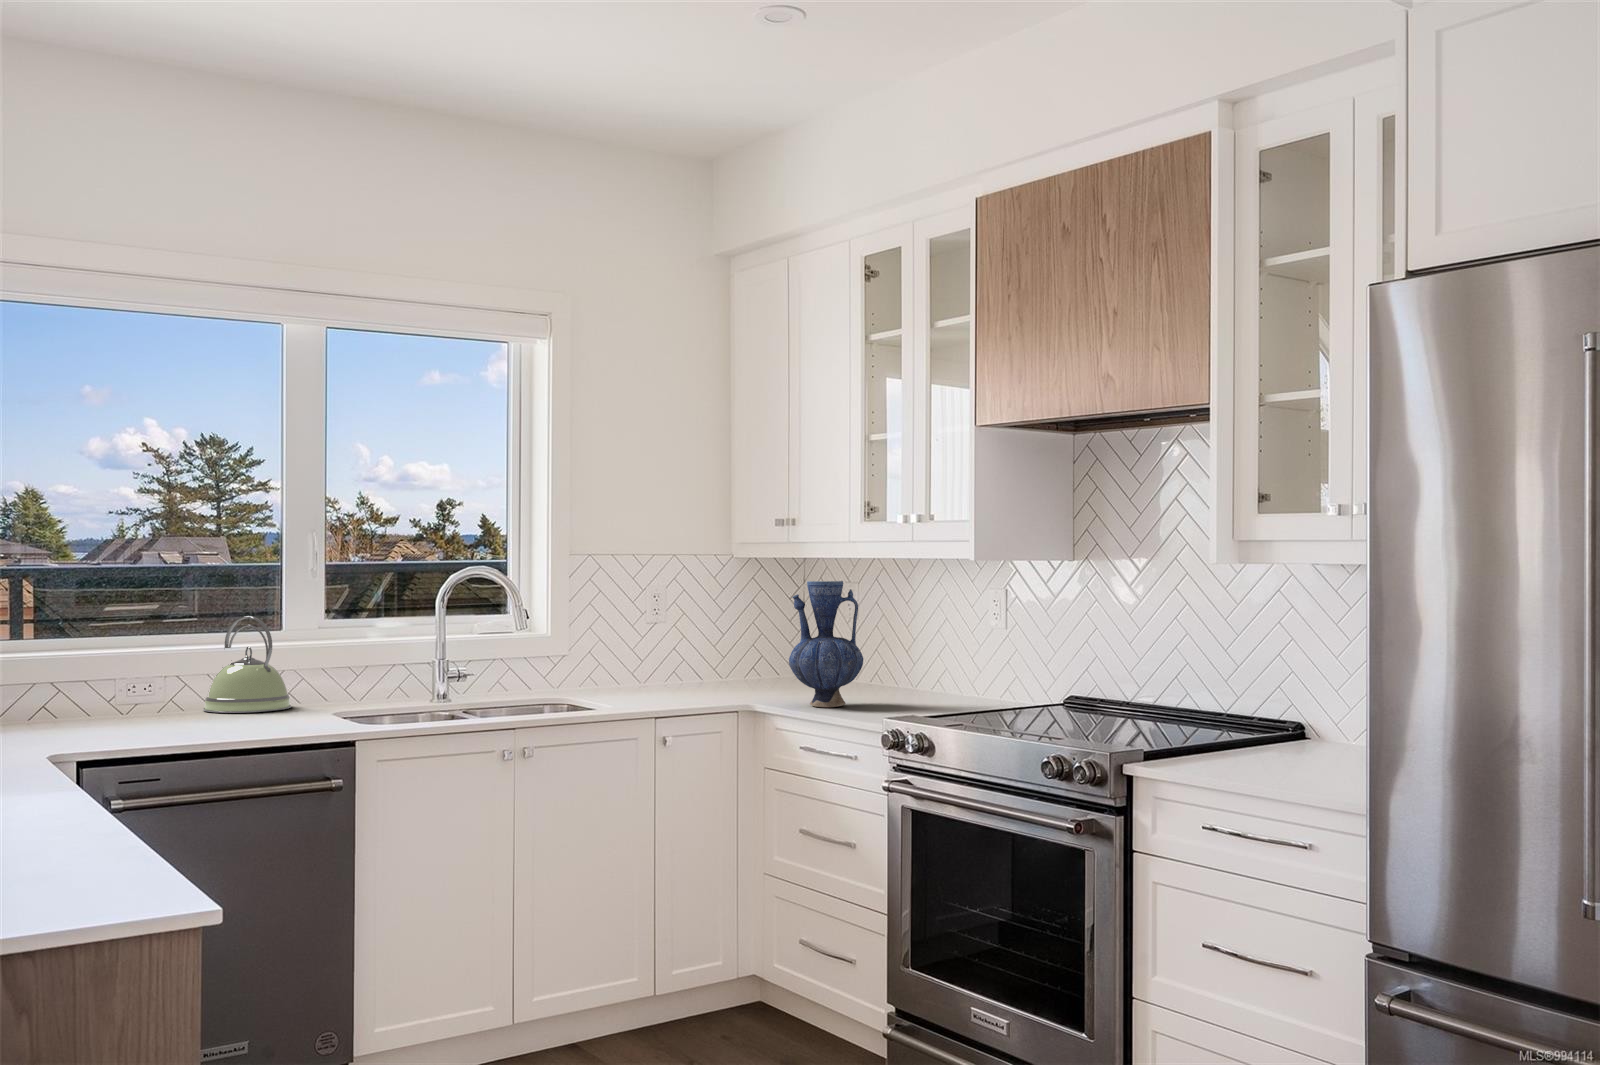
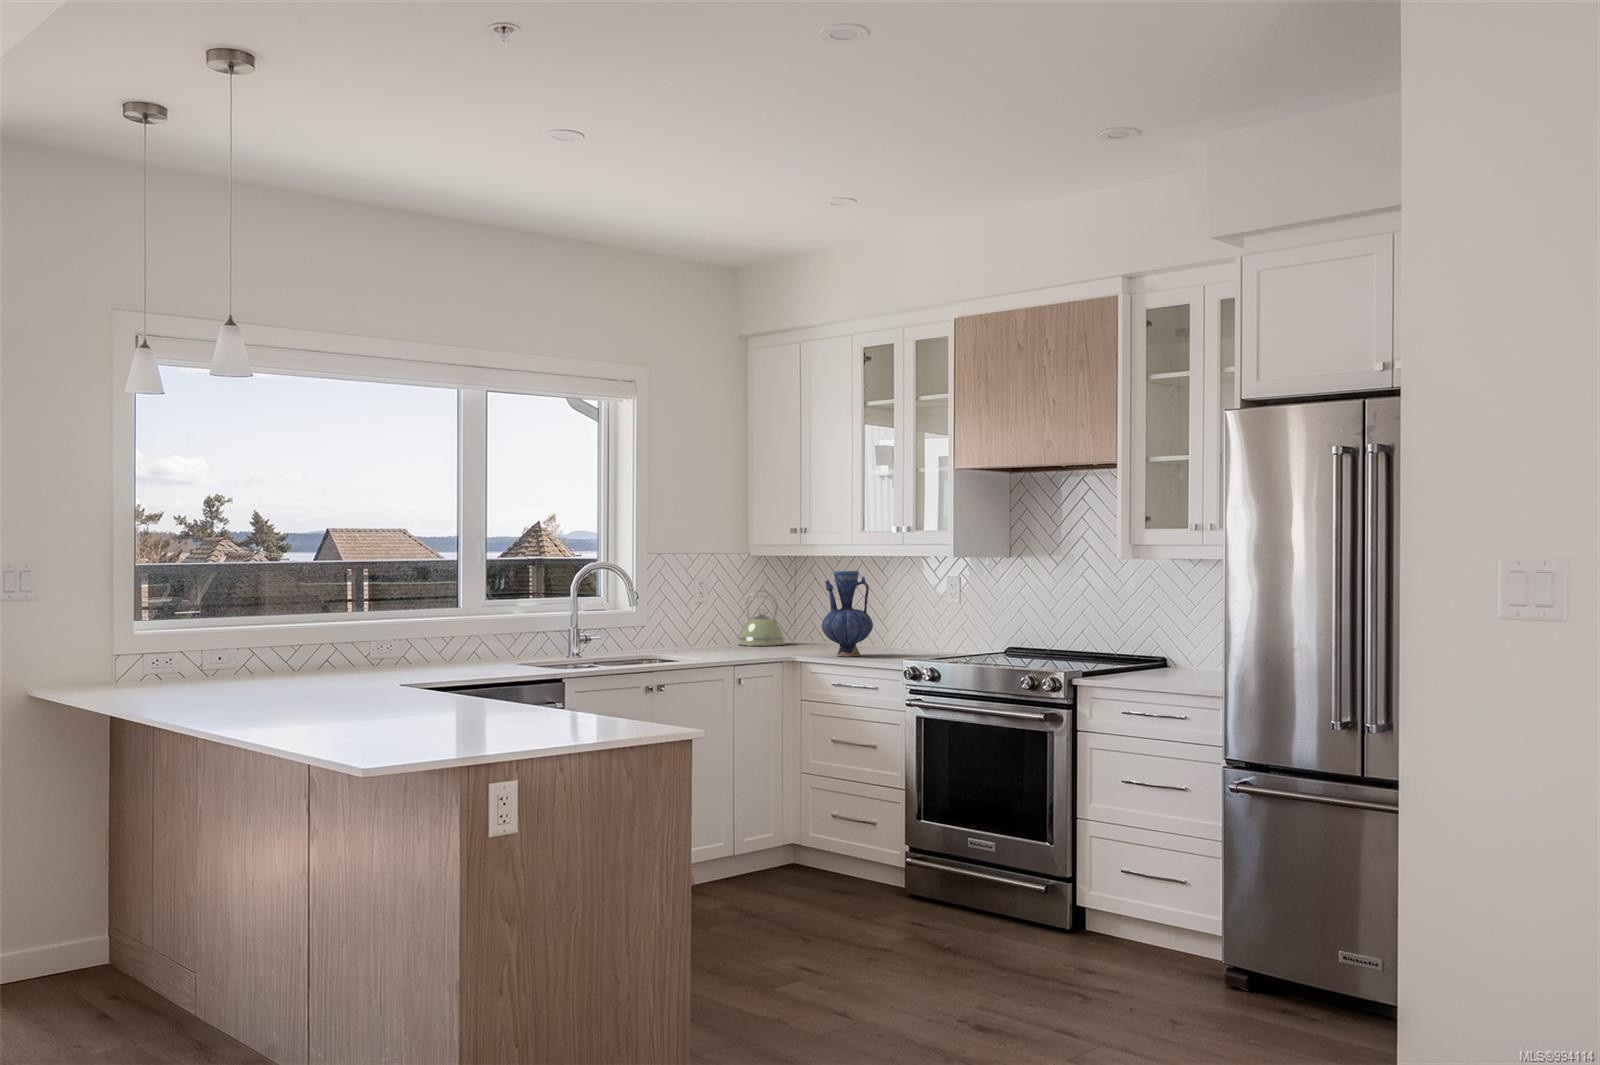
kettle: present [203,616,291,713] -> present [739,590,785,646]

